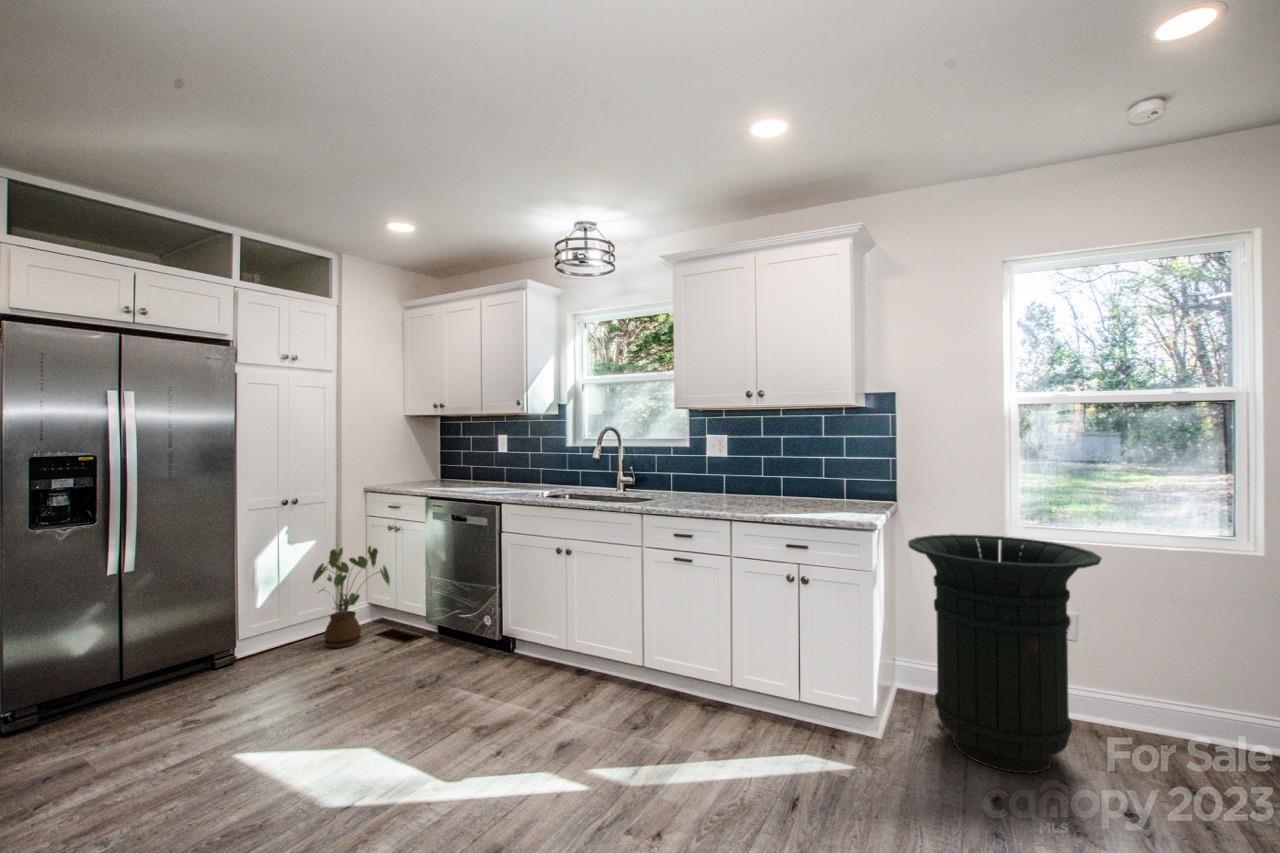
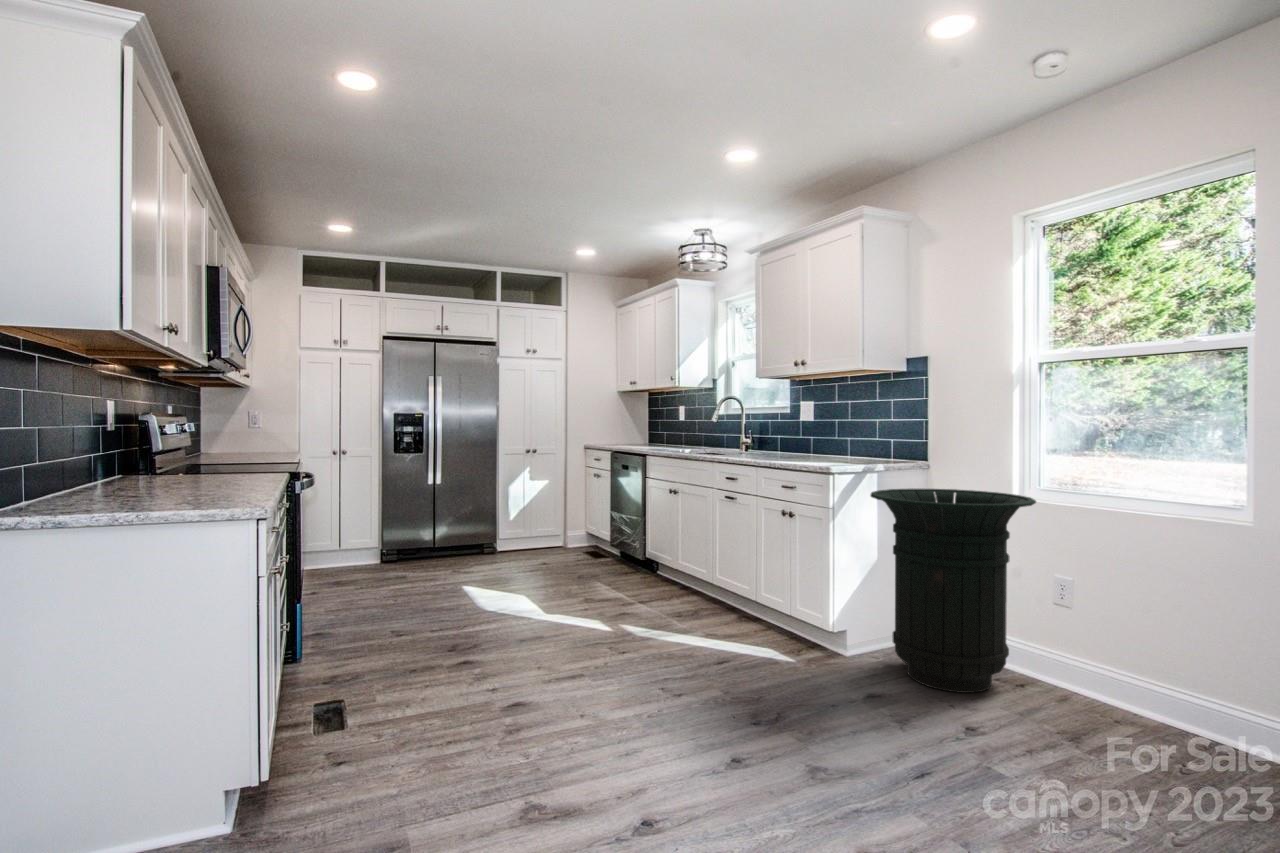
house plant: present [312,546,390,648] -> none [538,487,587,554]

